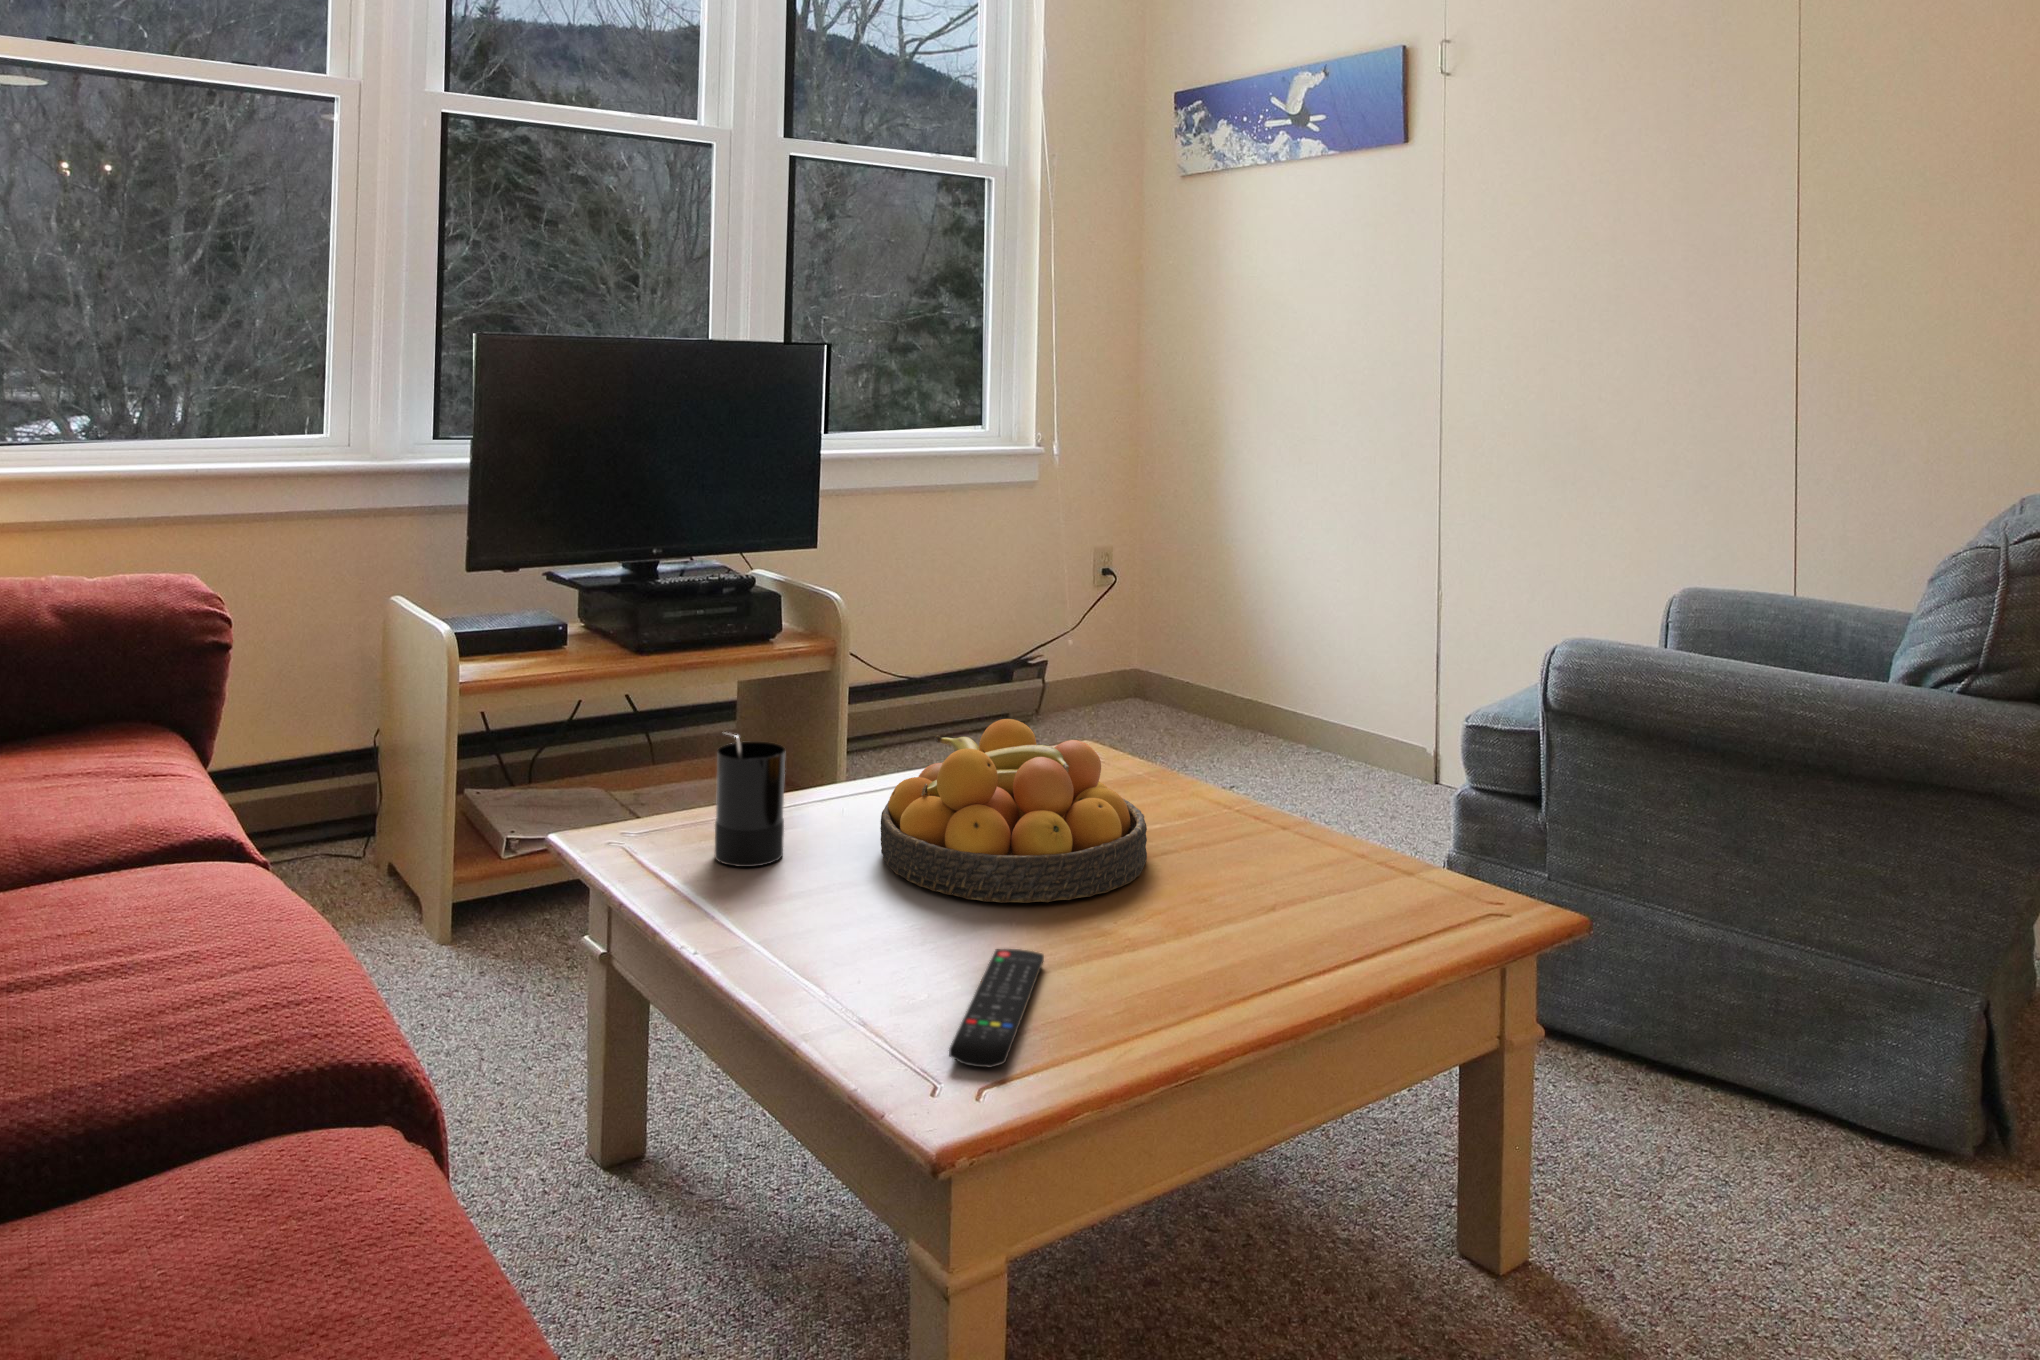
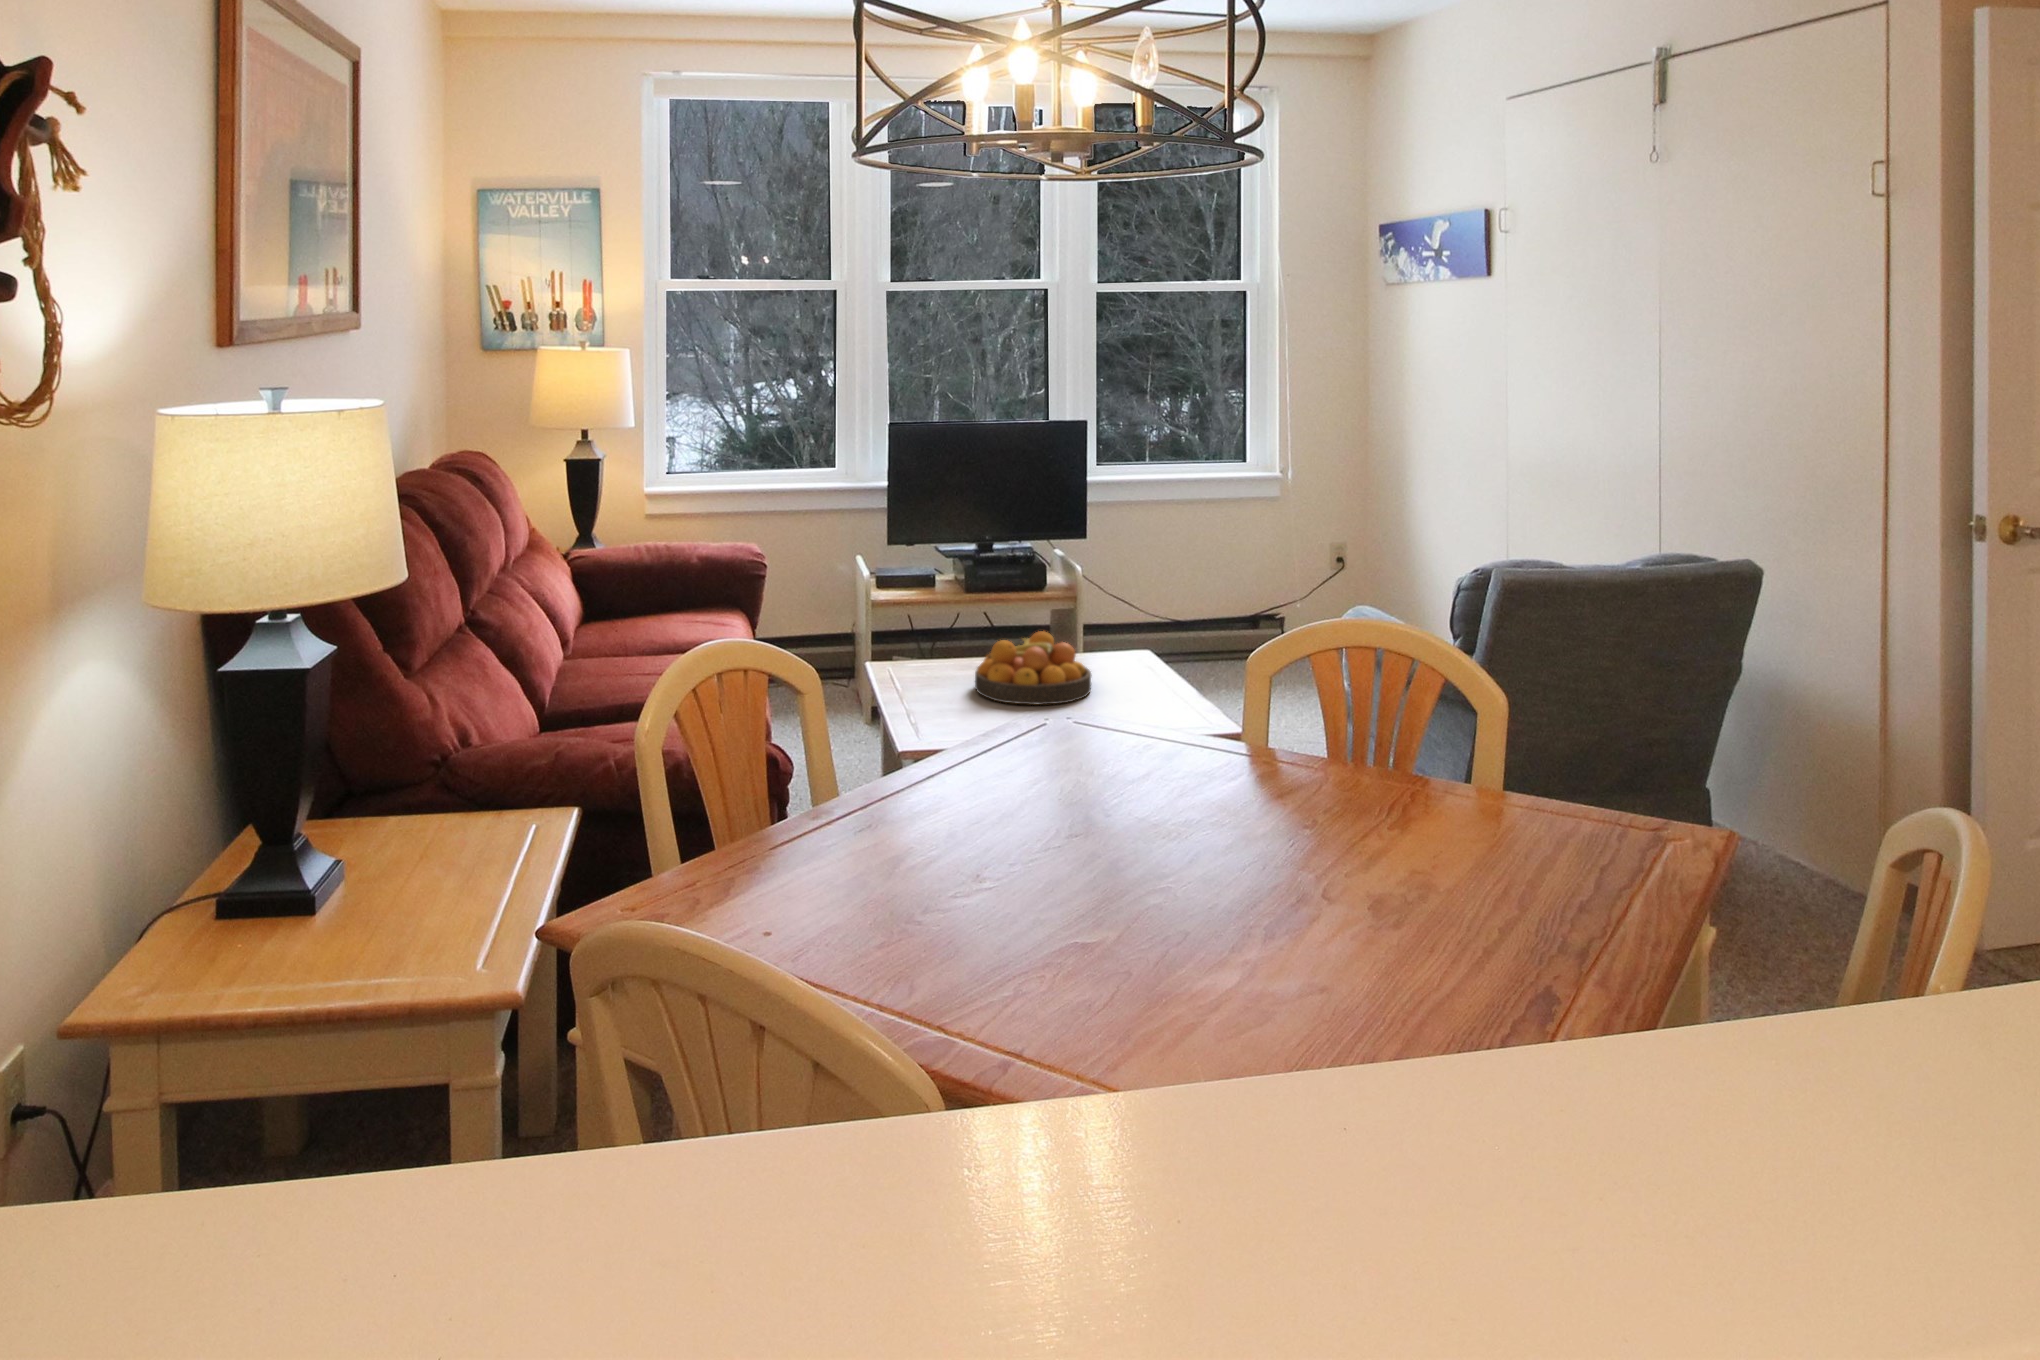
candle: present [715,733,785,867] -> none [915,626,944,682]
remote control: present [949,949,1044,1067] -> none [924,713,993,740]

